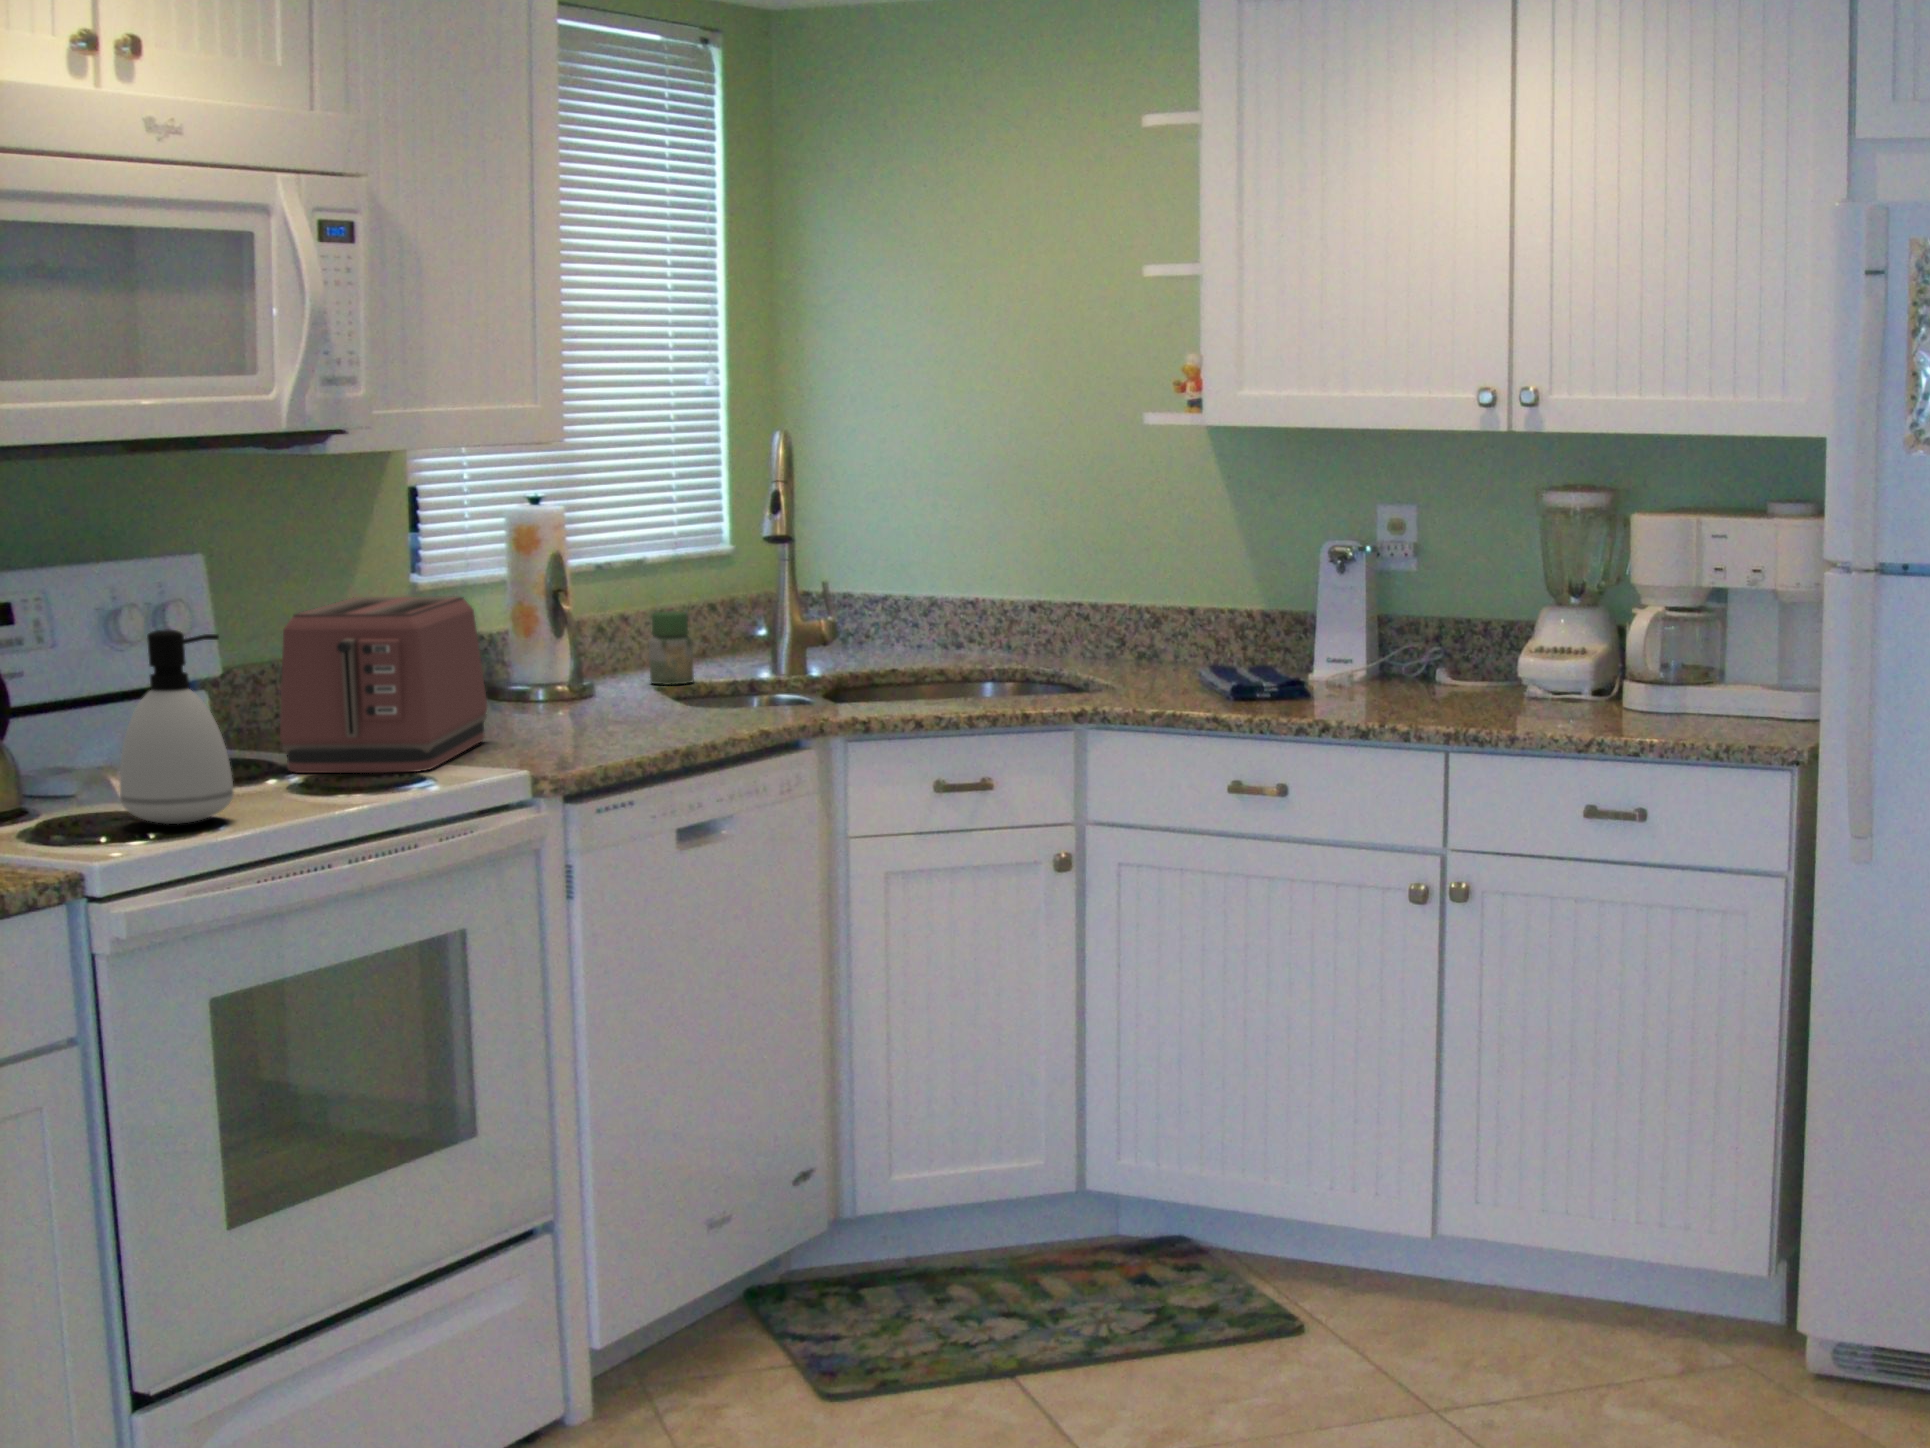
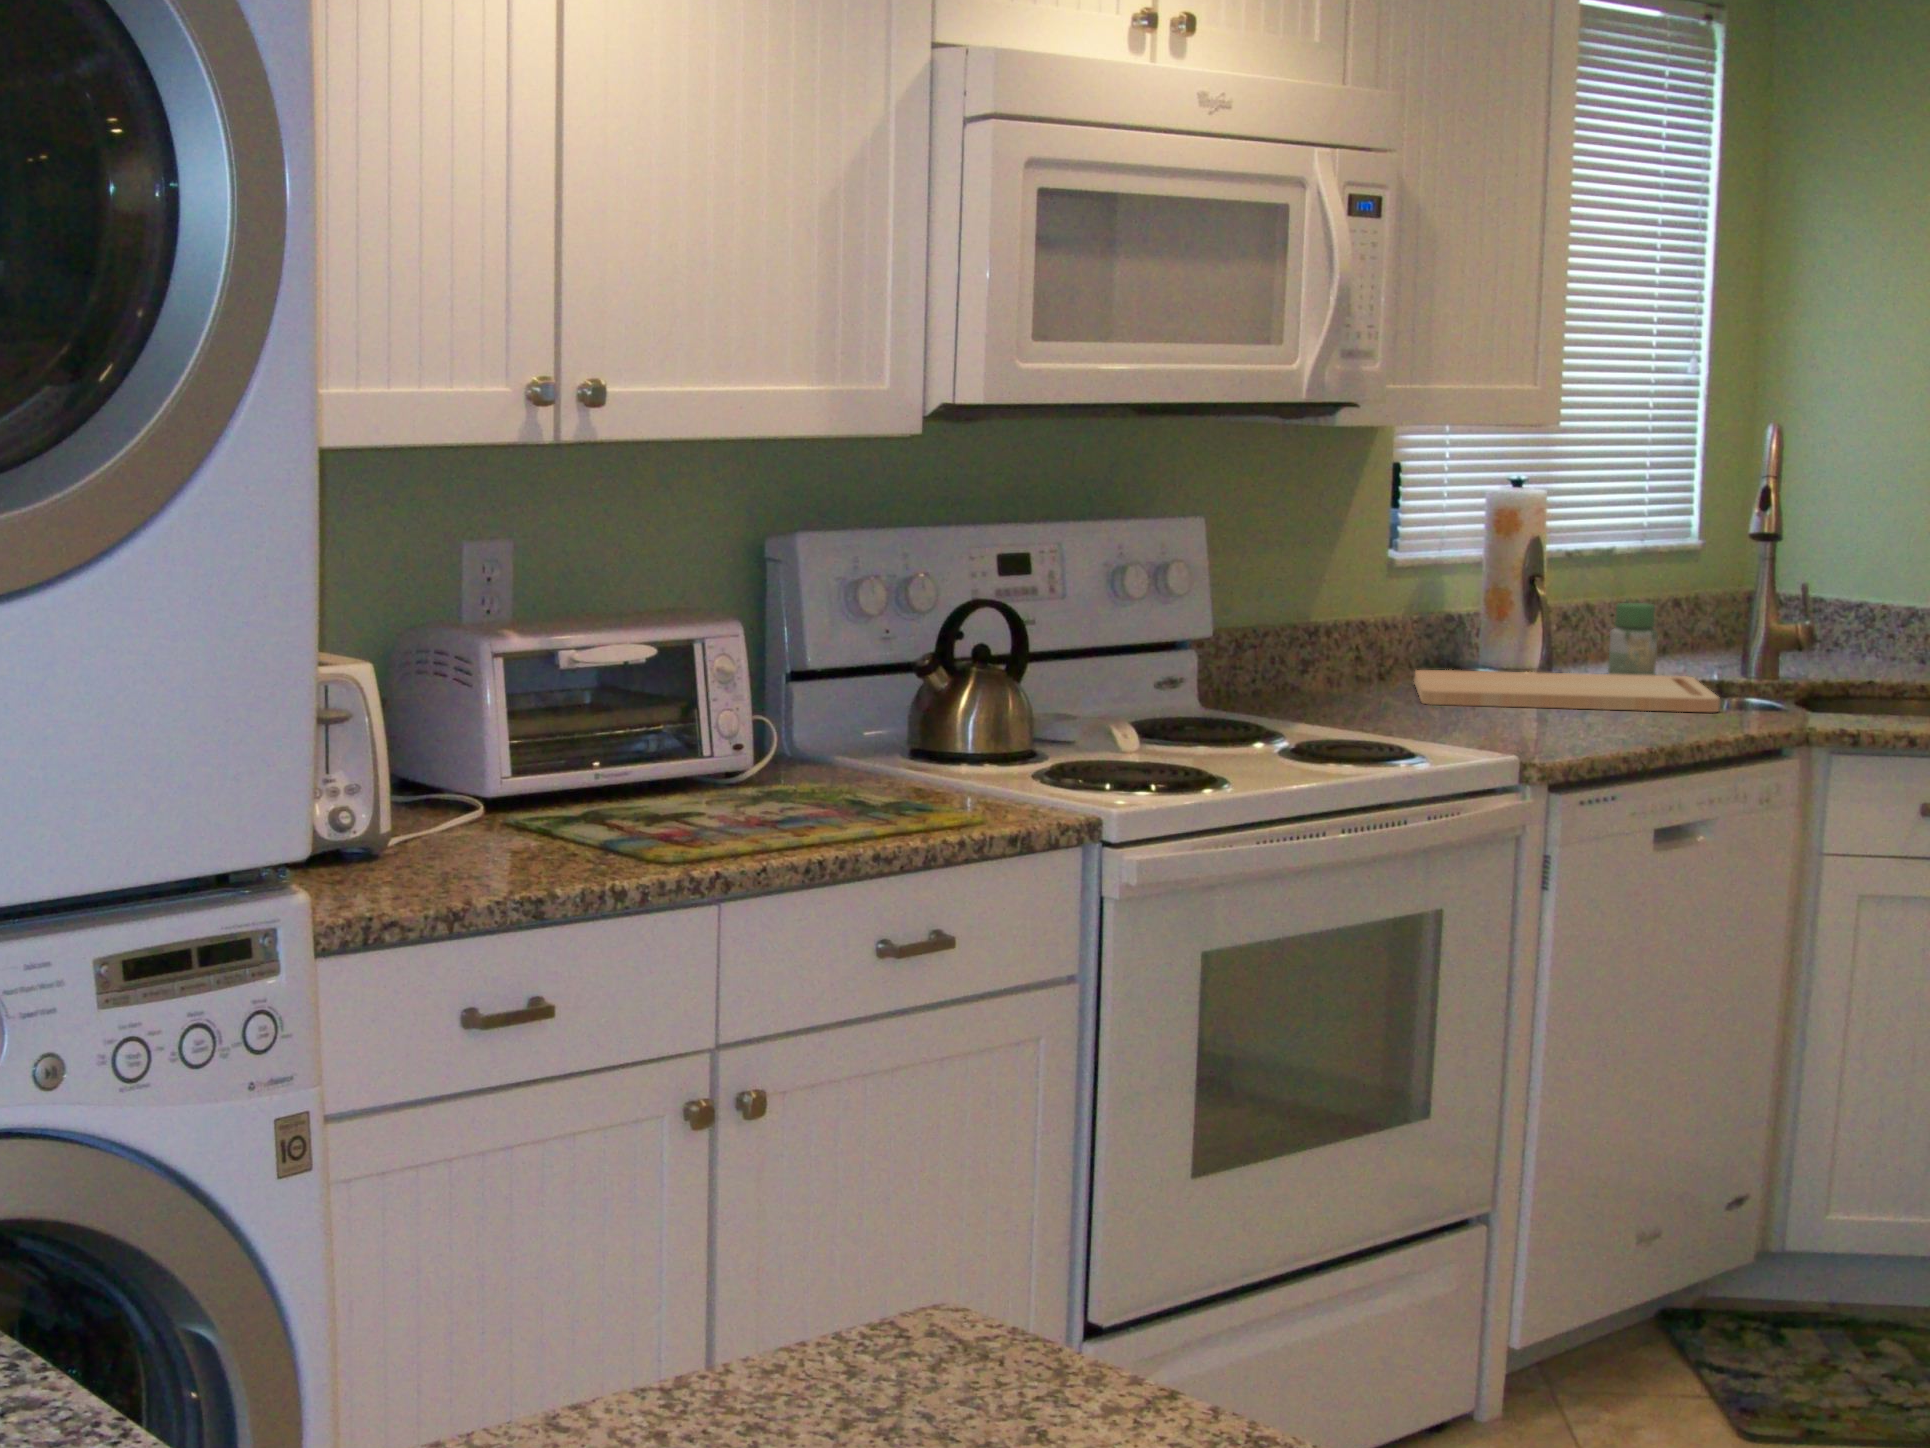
toaster: present [280,597,487,773] -> none [1271,574,1461,745]
soap dispenser: present [120,629,234,824] -> none [1142,596,1241,776]
cutting board: none [454,681,742,726] -> present [1414,670,1720,712]

